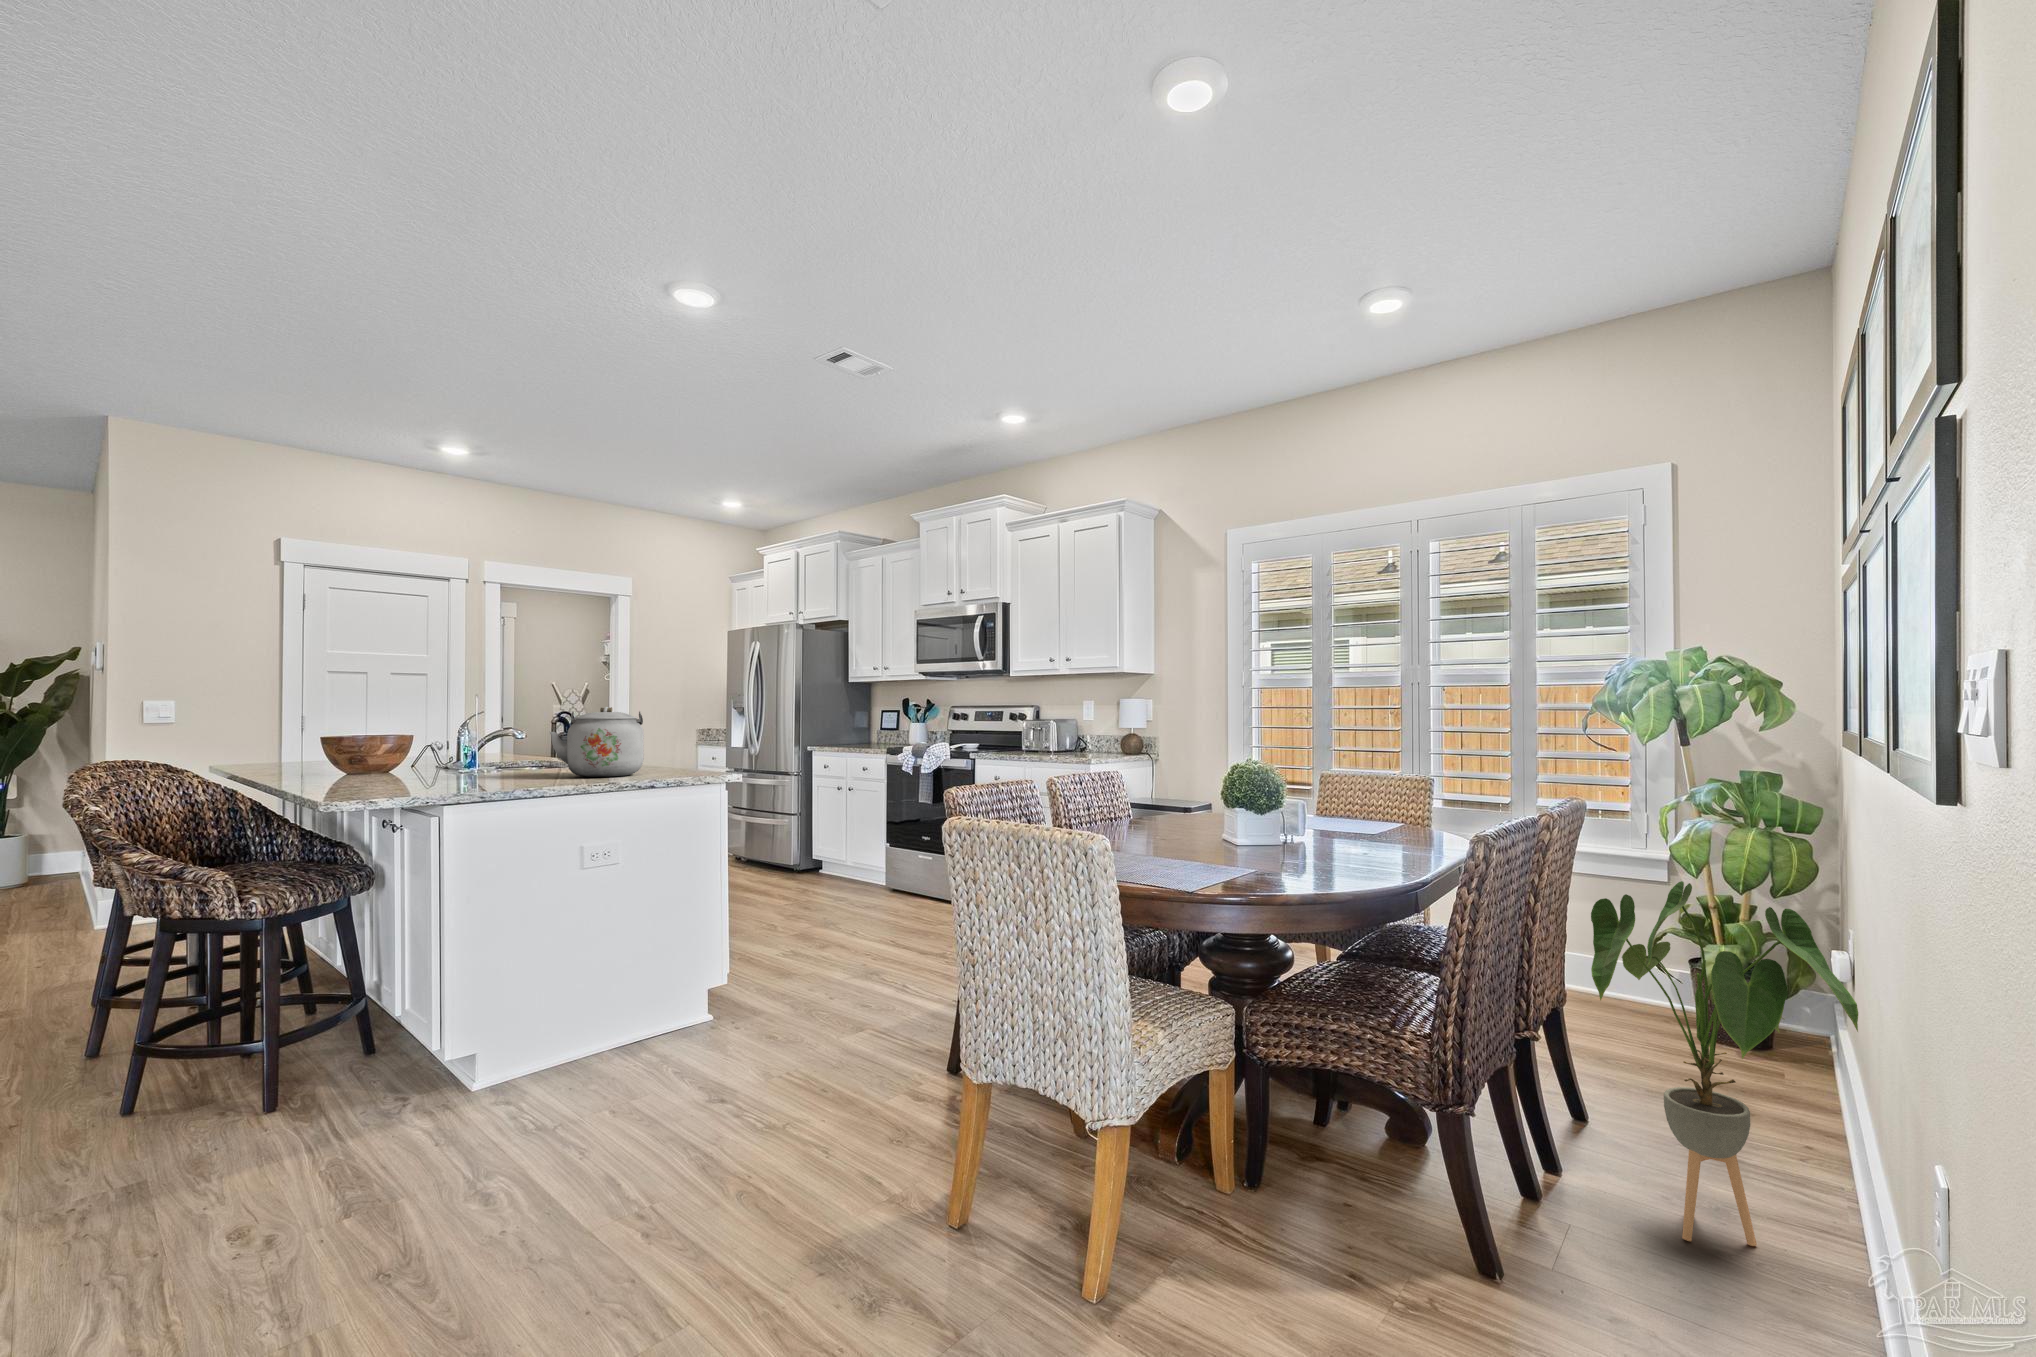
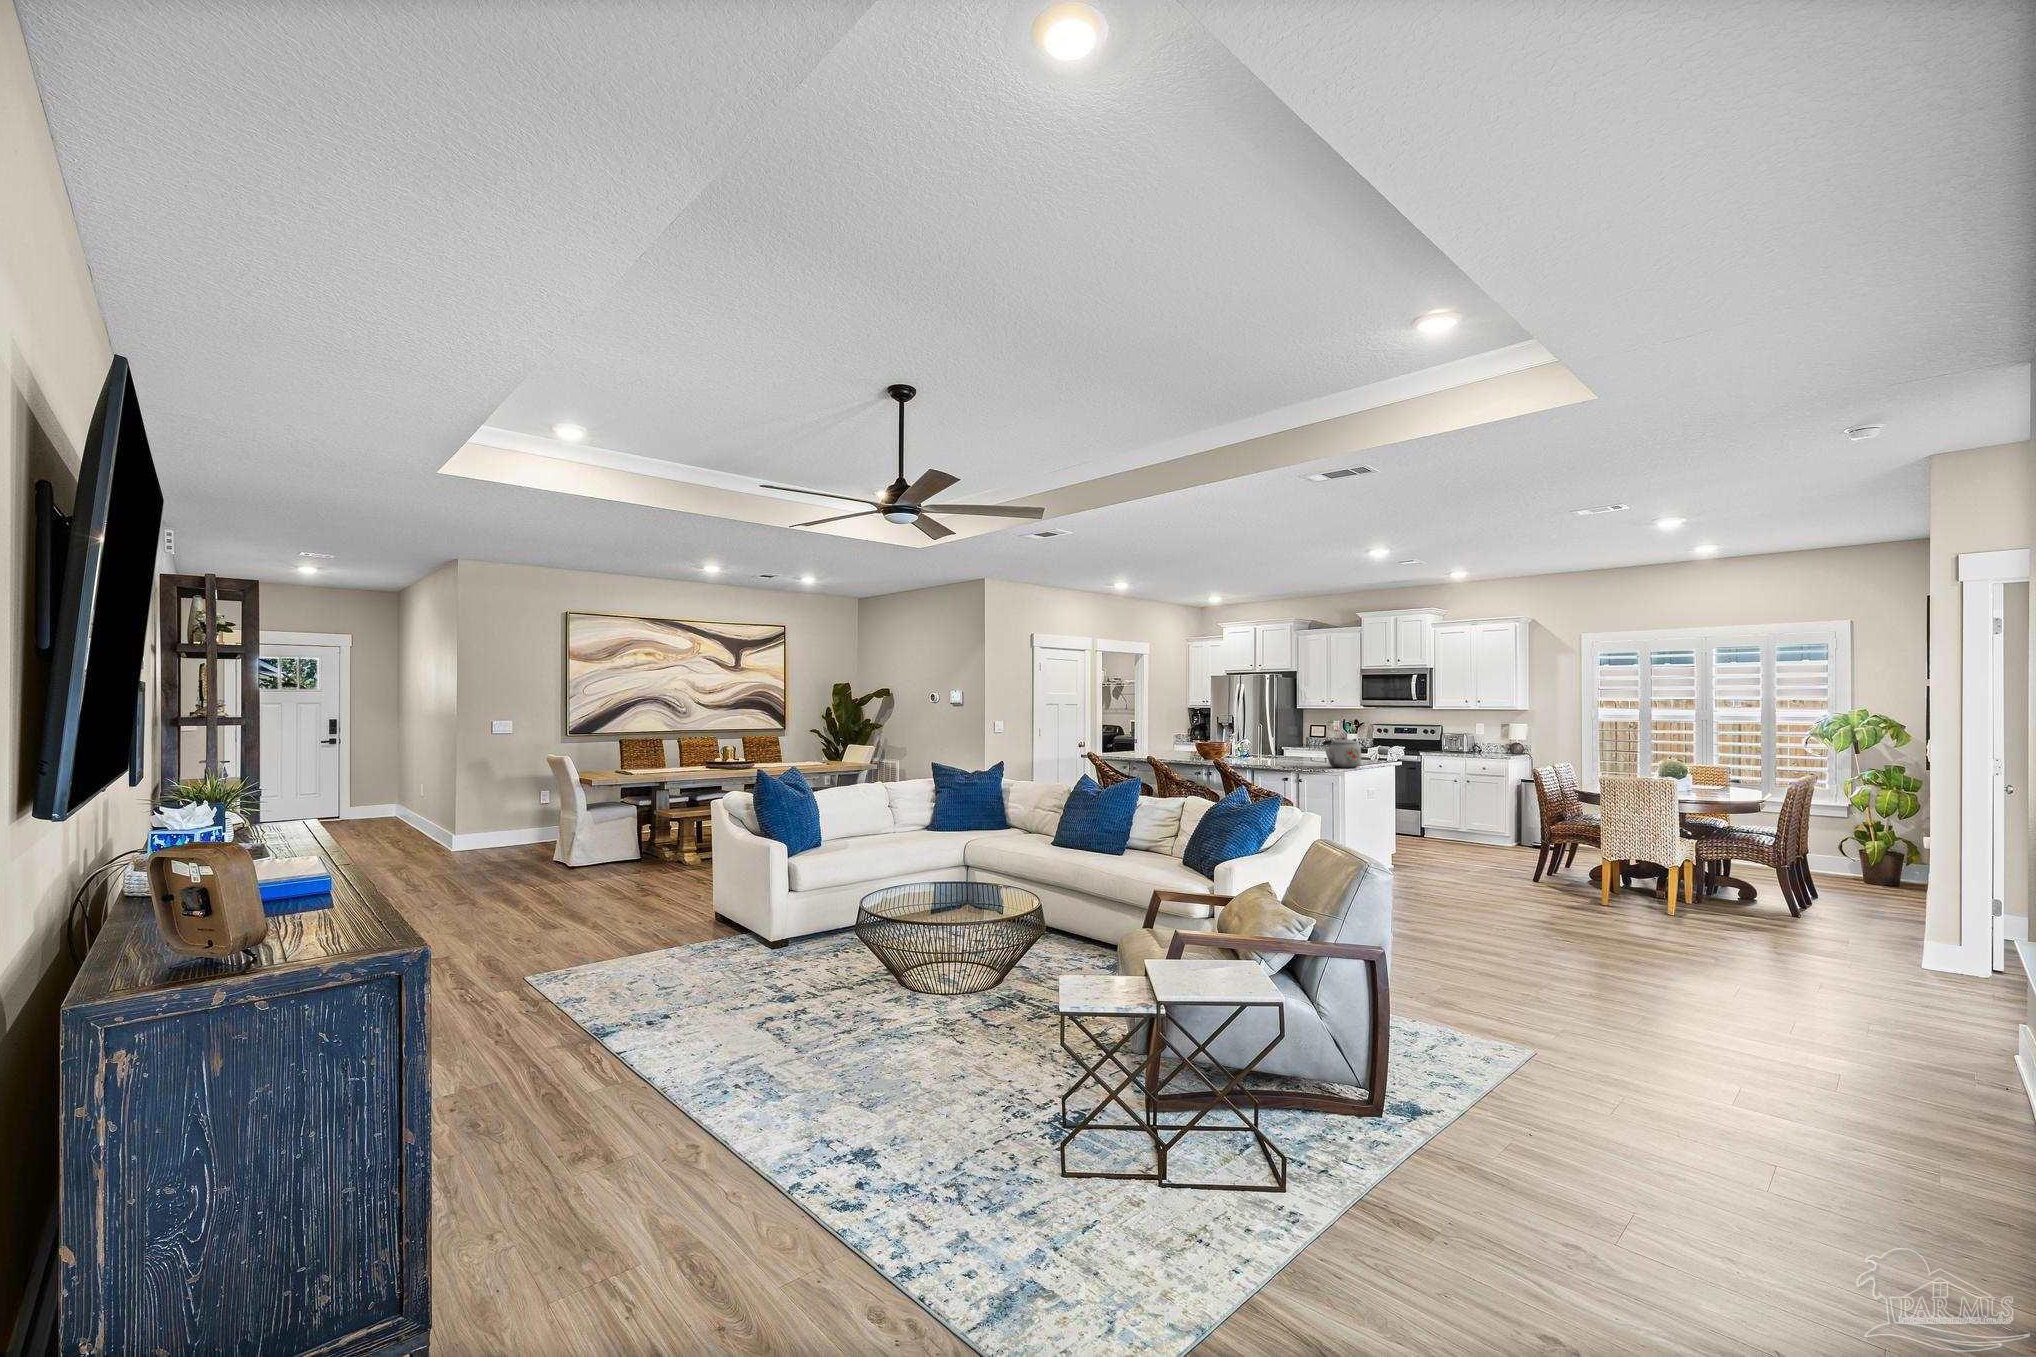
house plant: present [1591,881,1858,1246] -> none [1831,805,1925,922]

